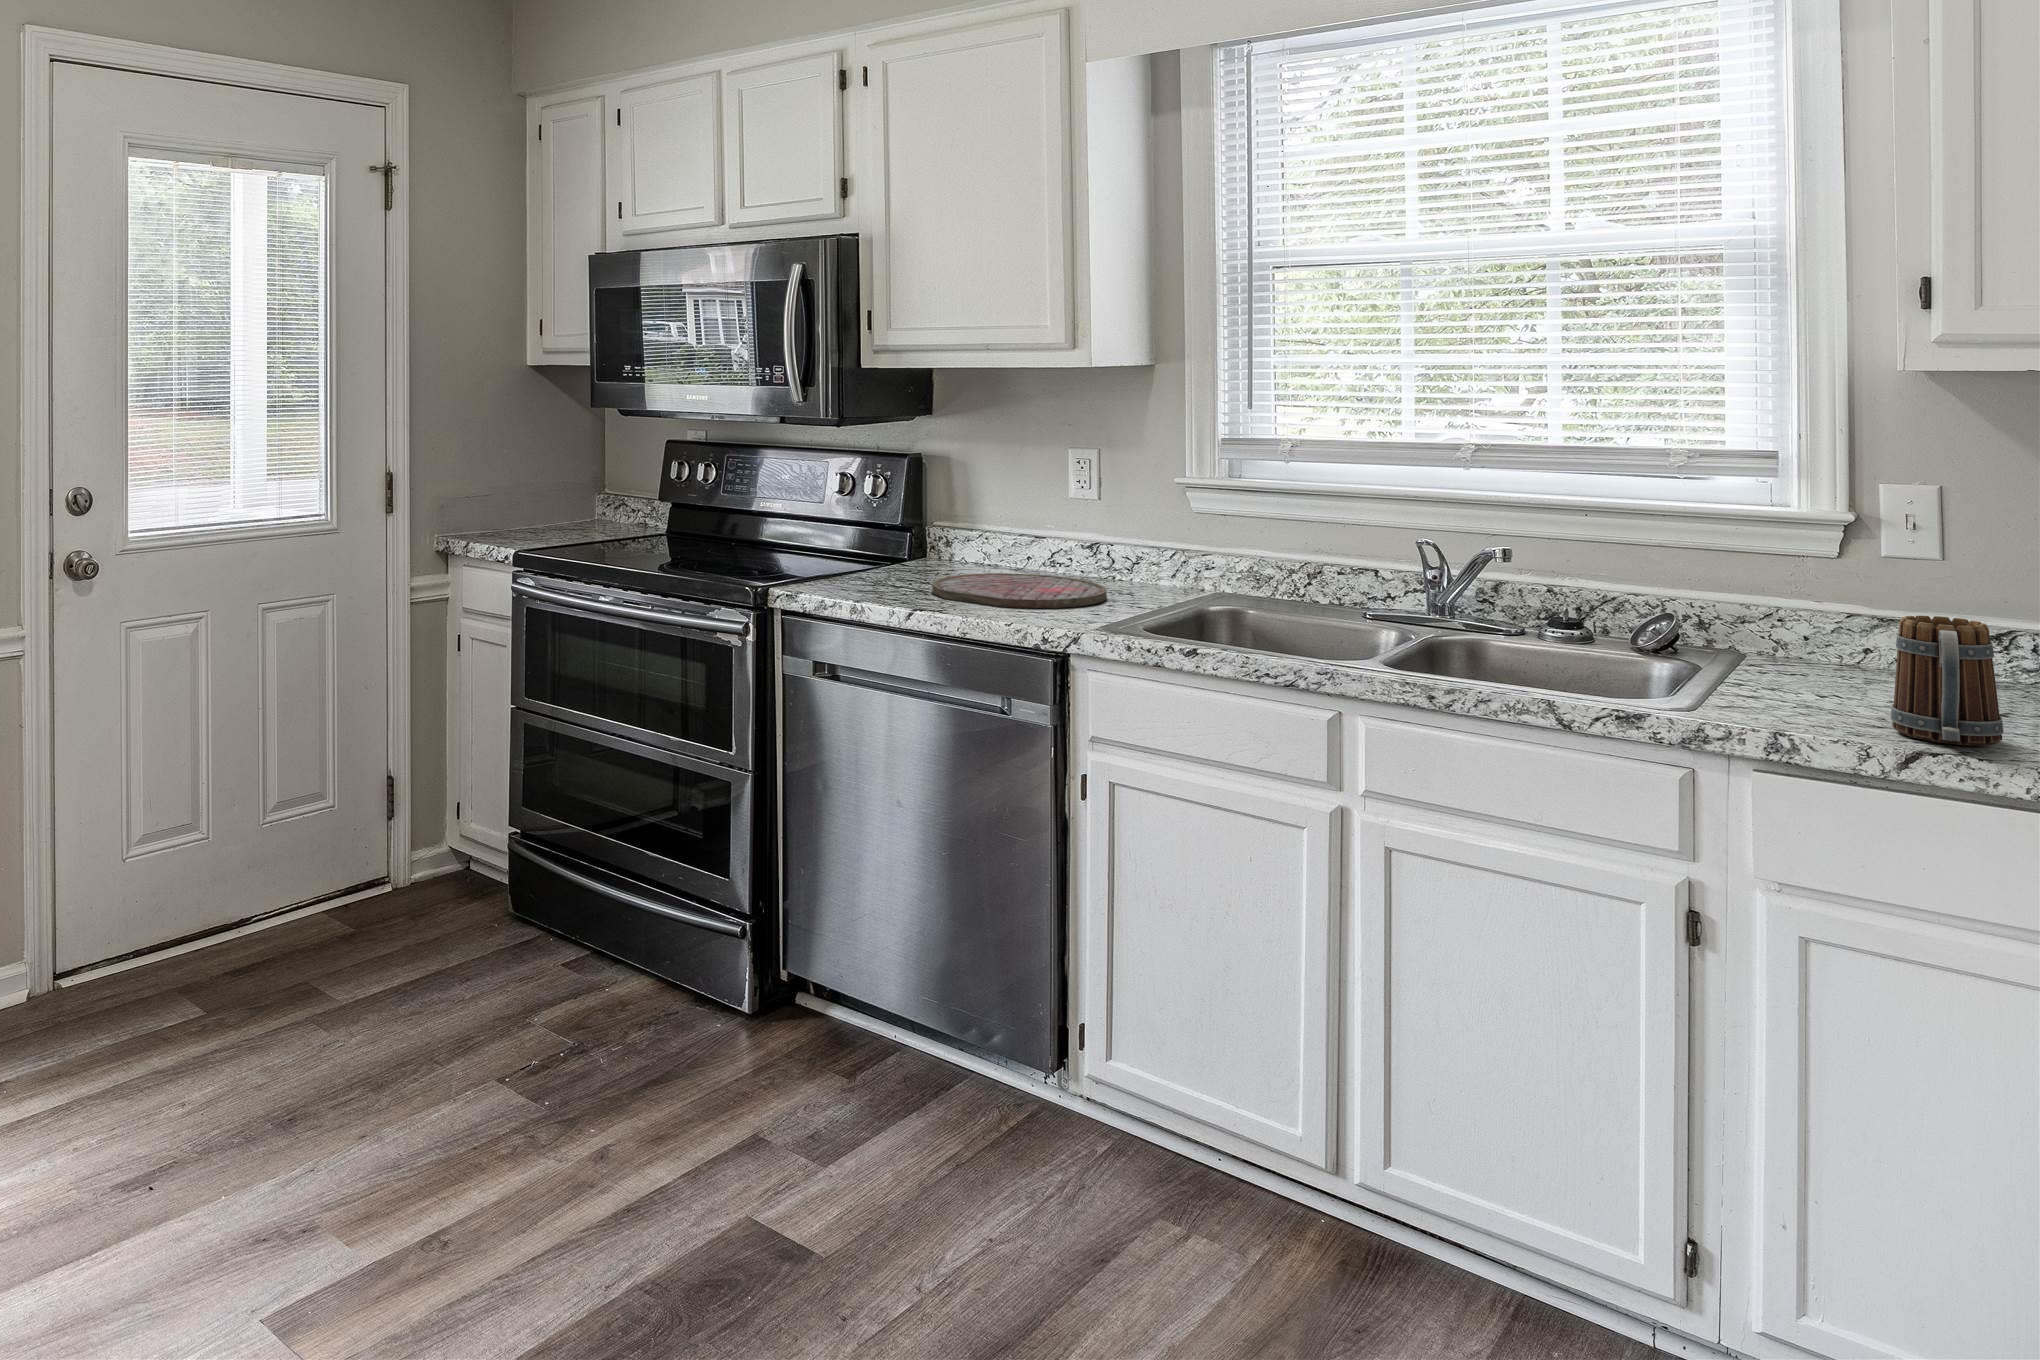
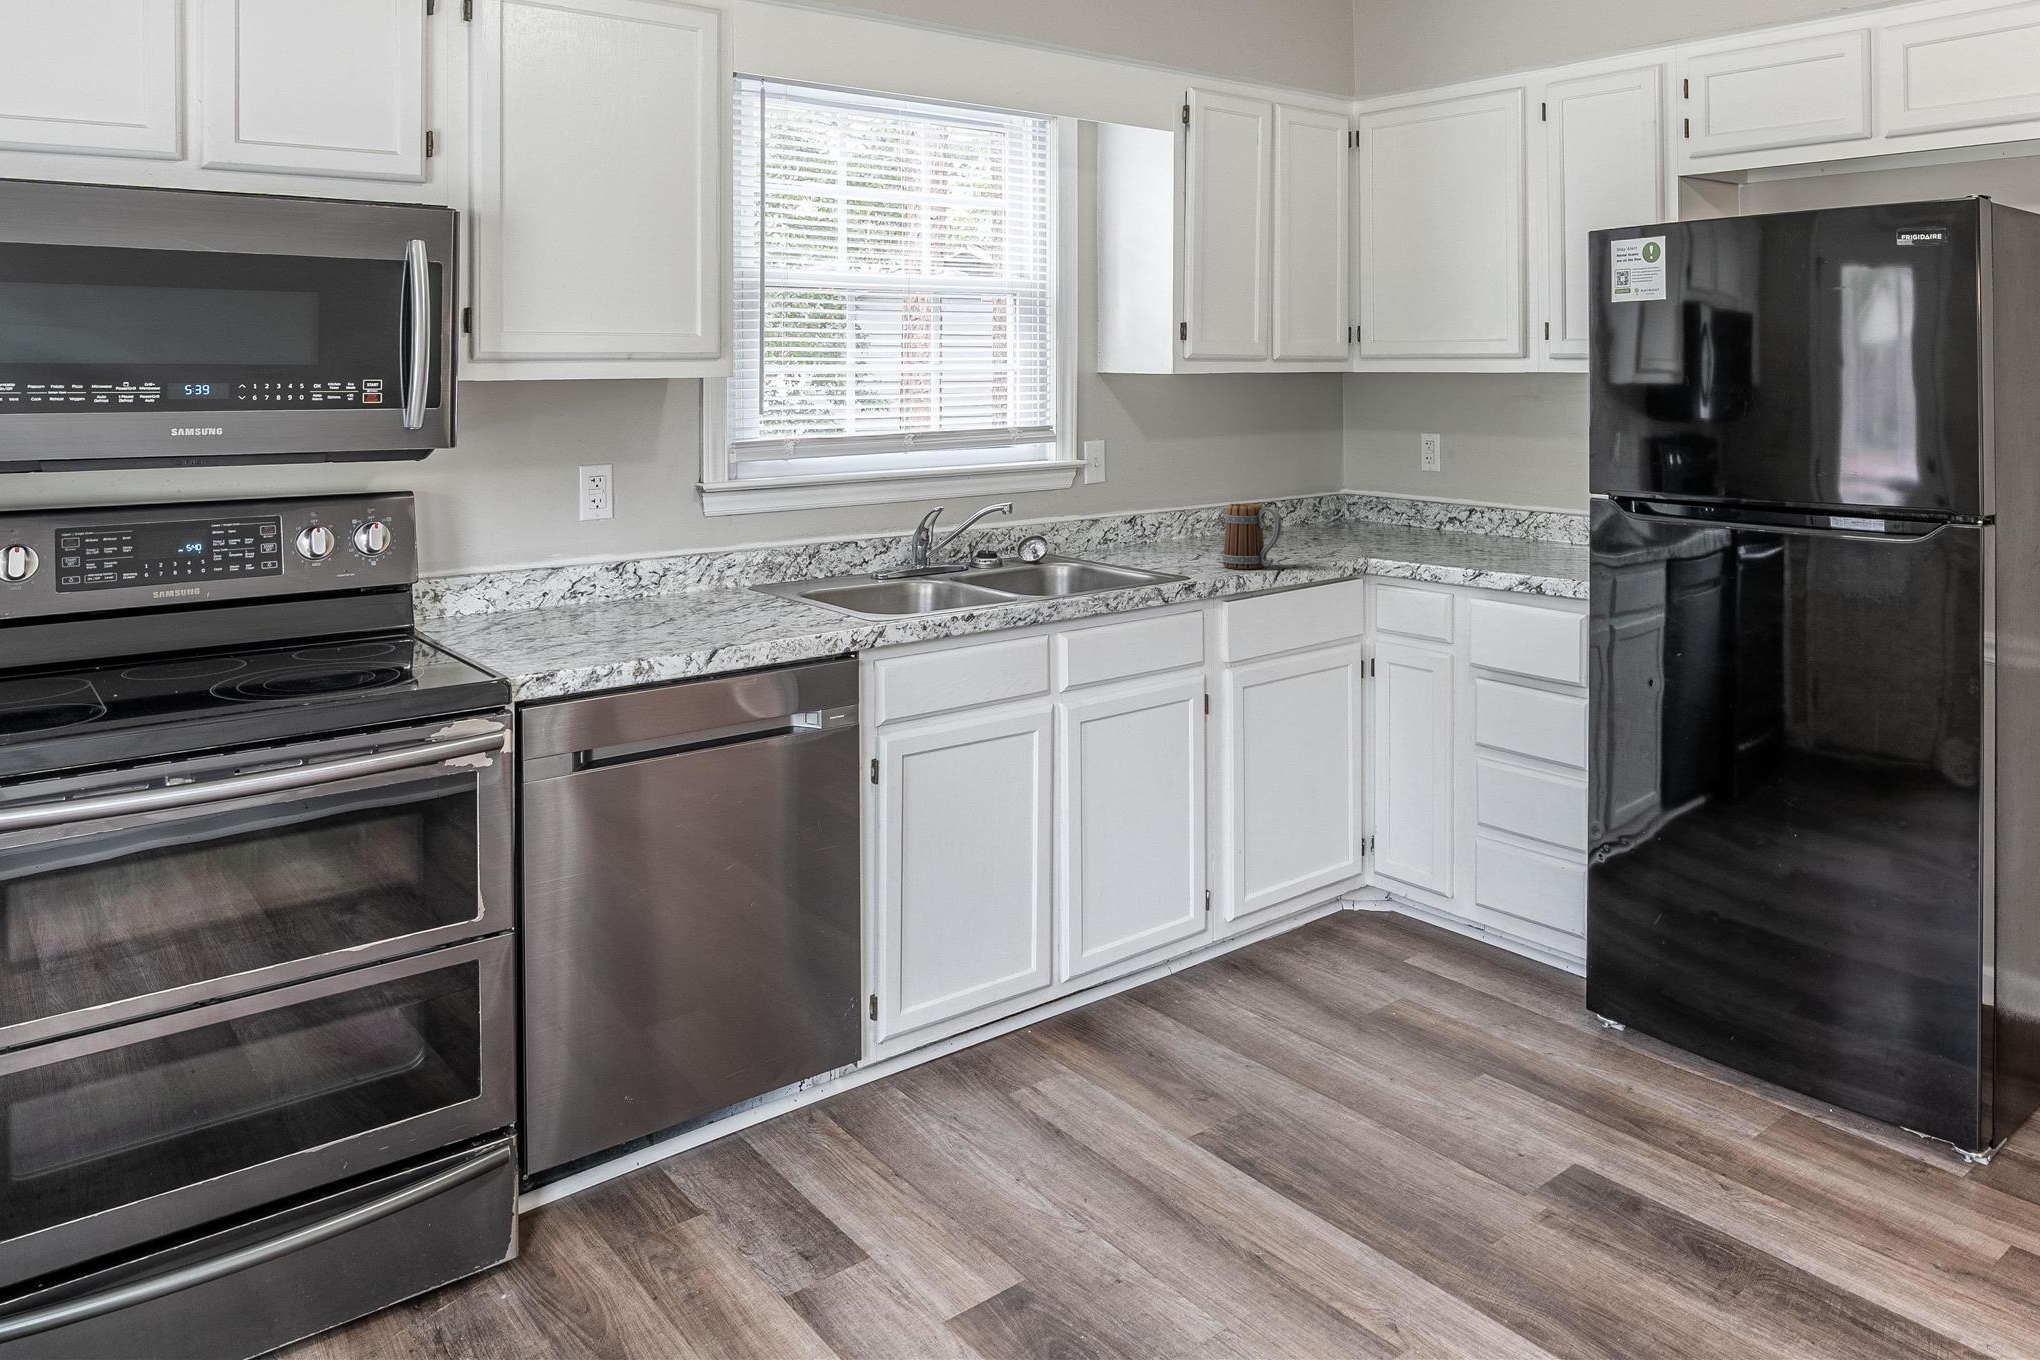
cutting board: present [932,573,1107,608] -> none [553,601,748,640]

